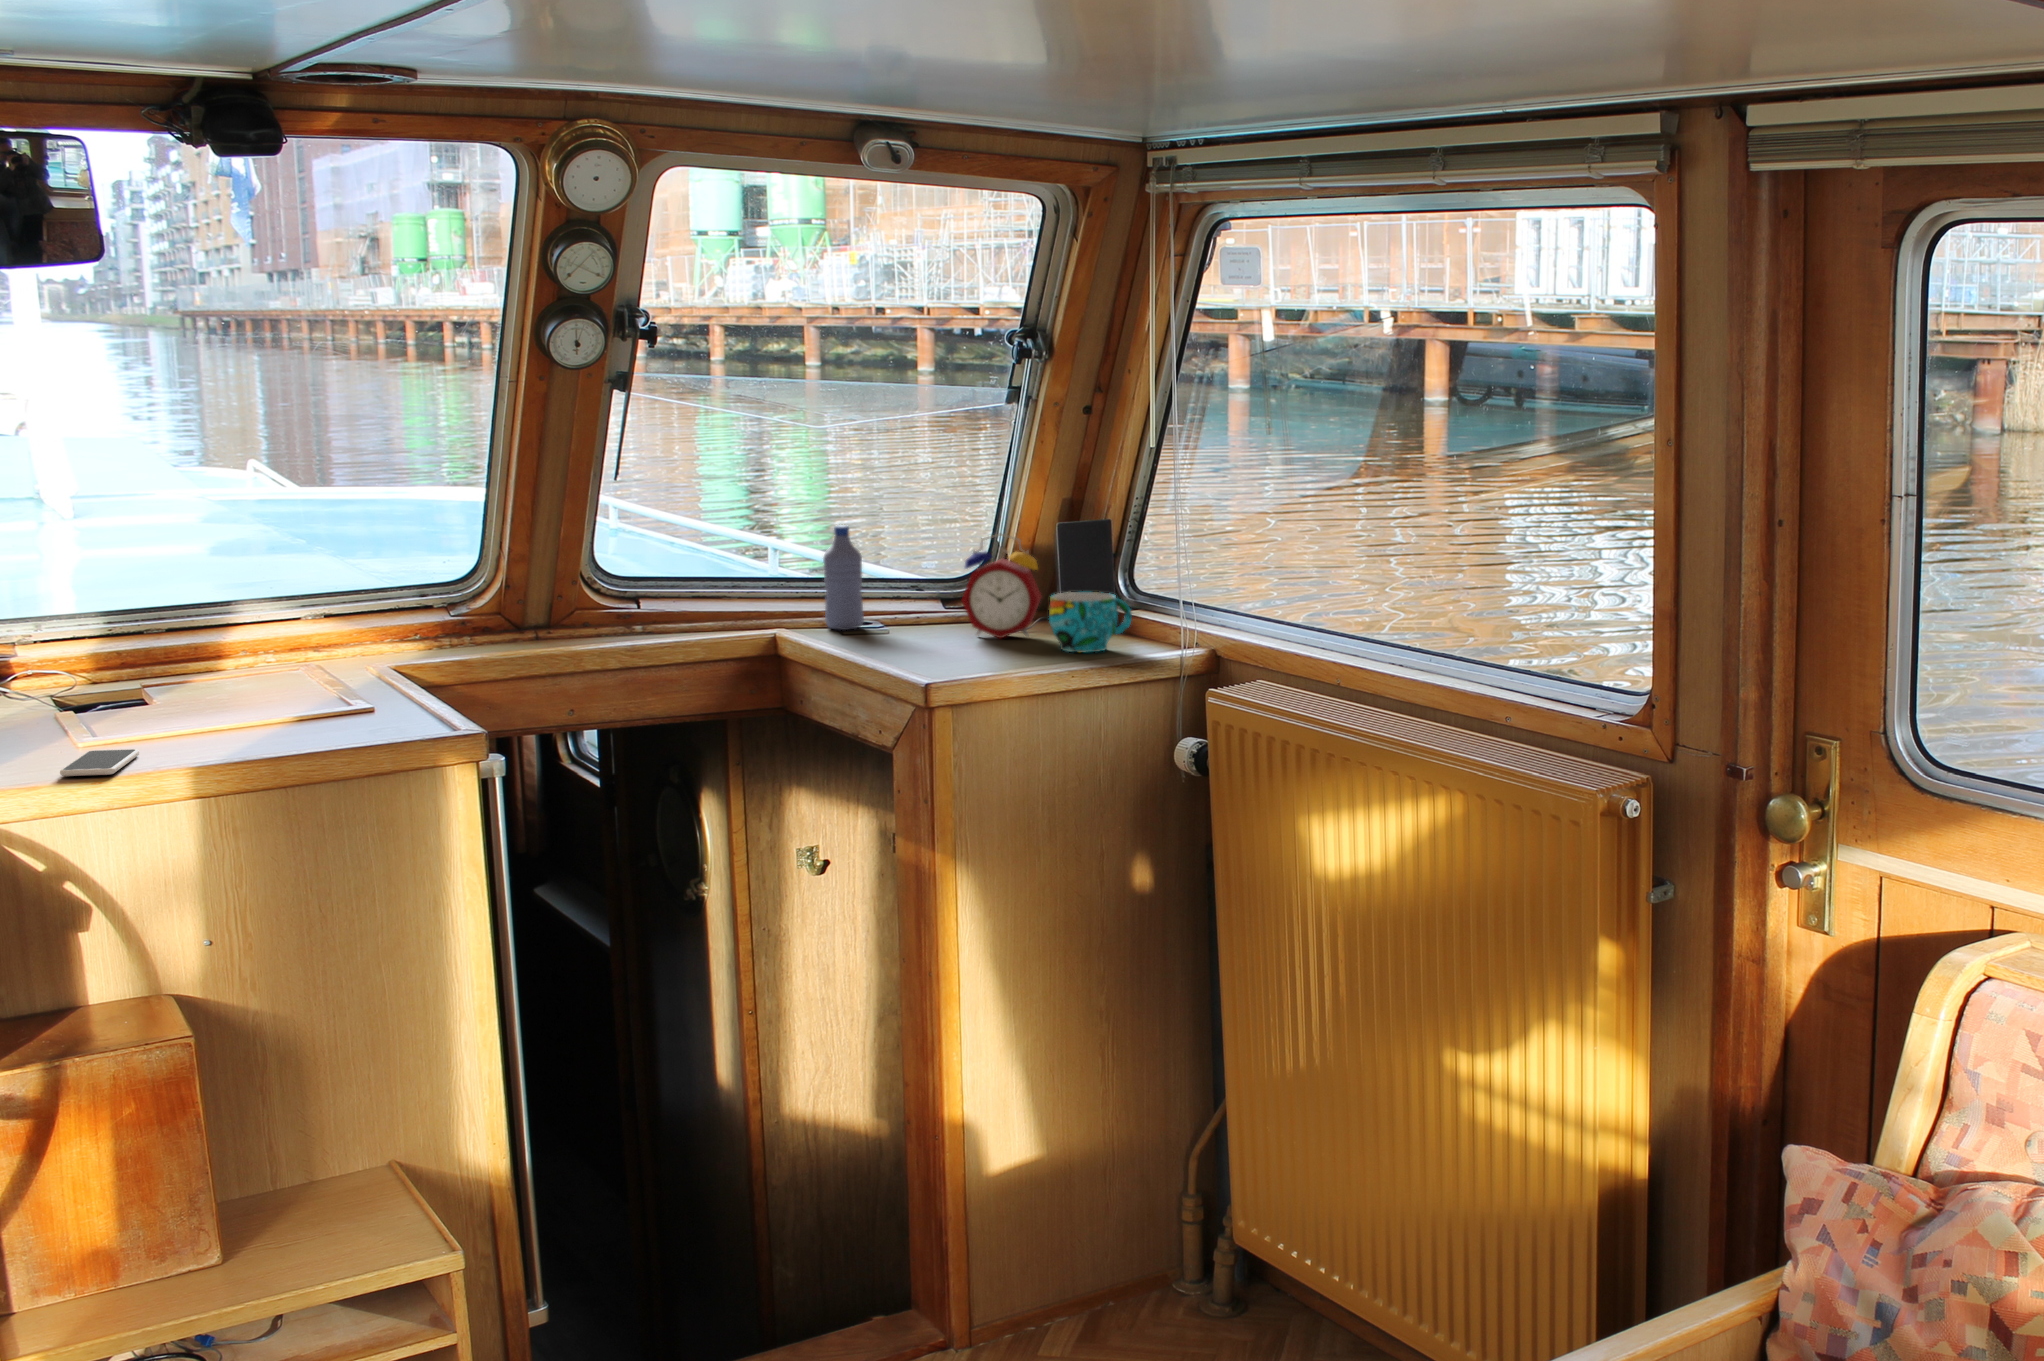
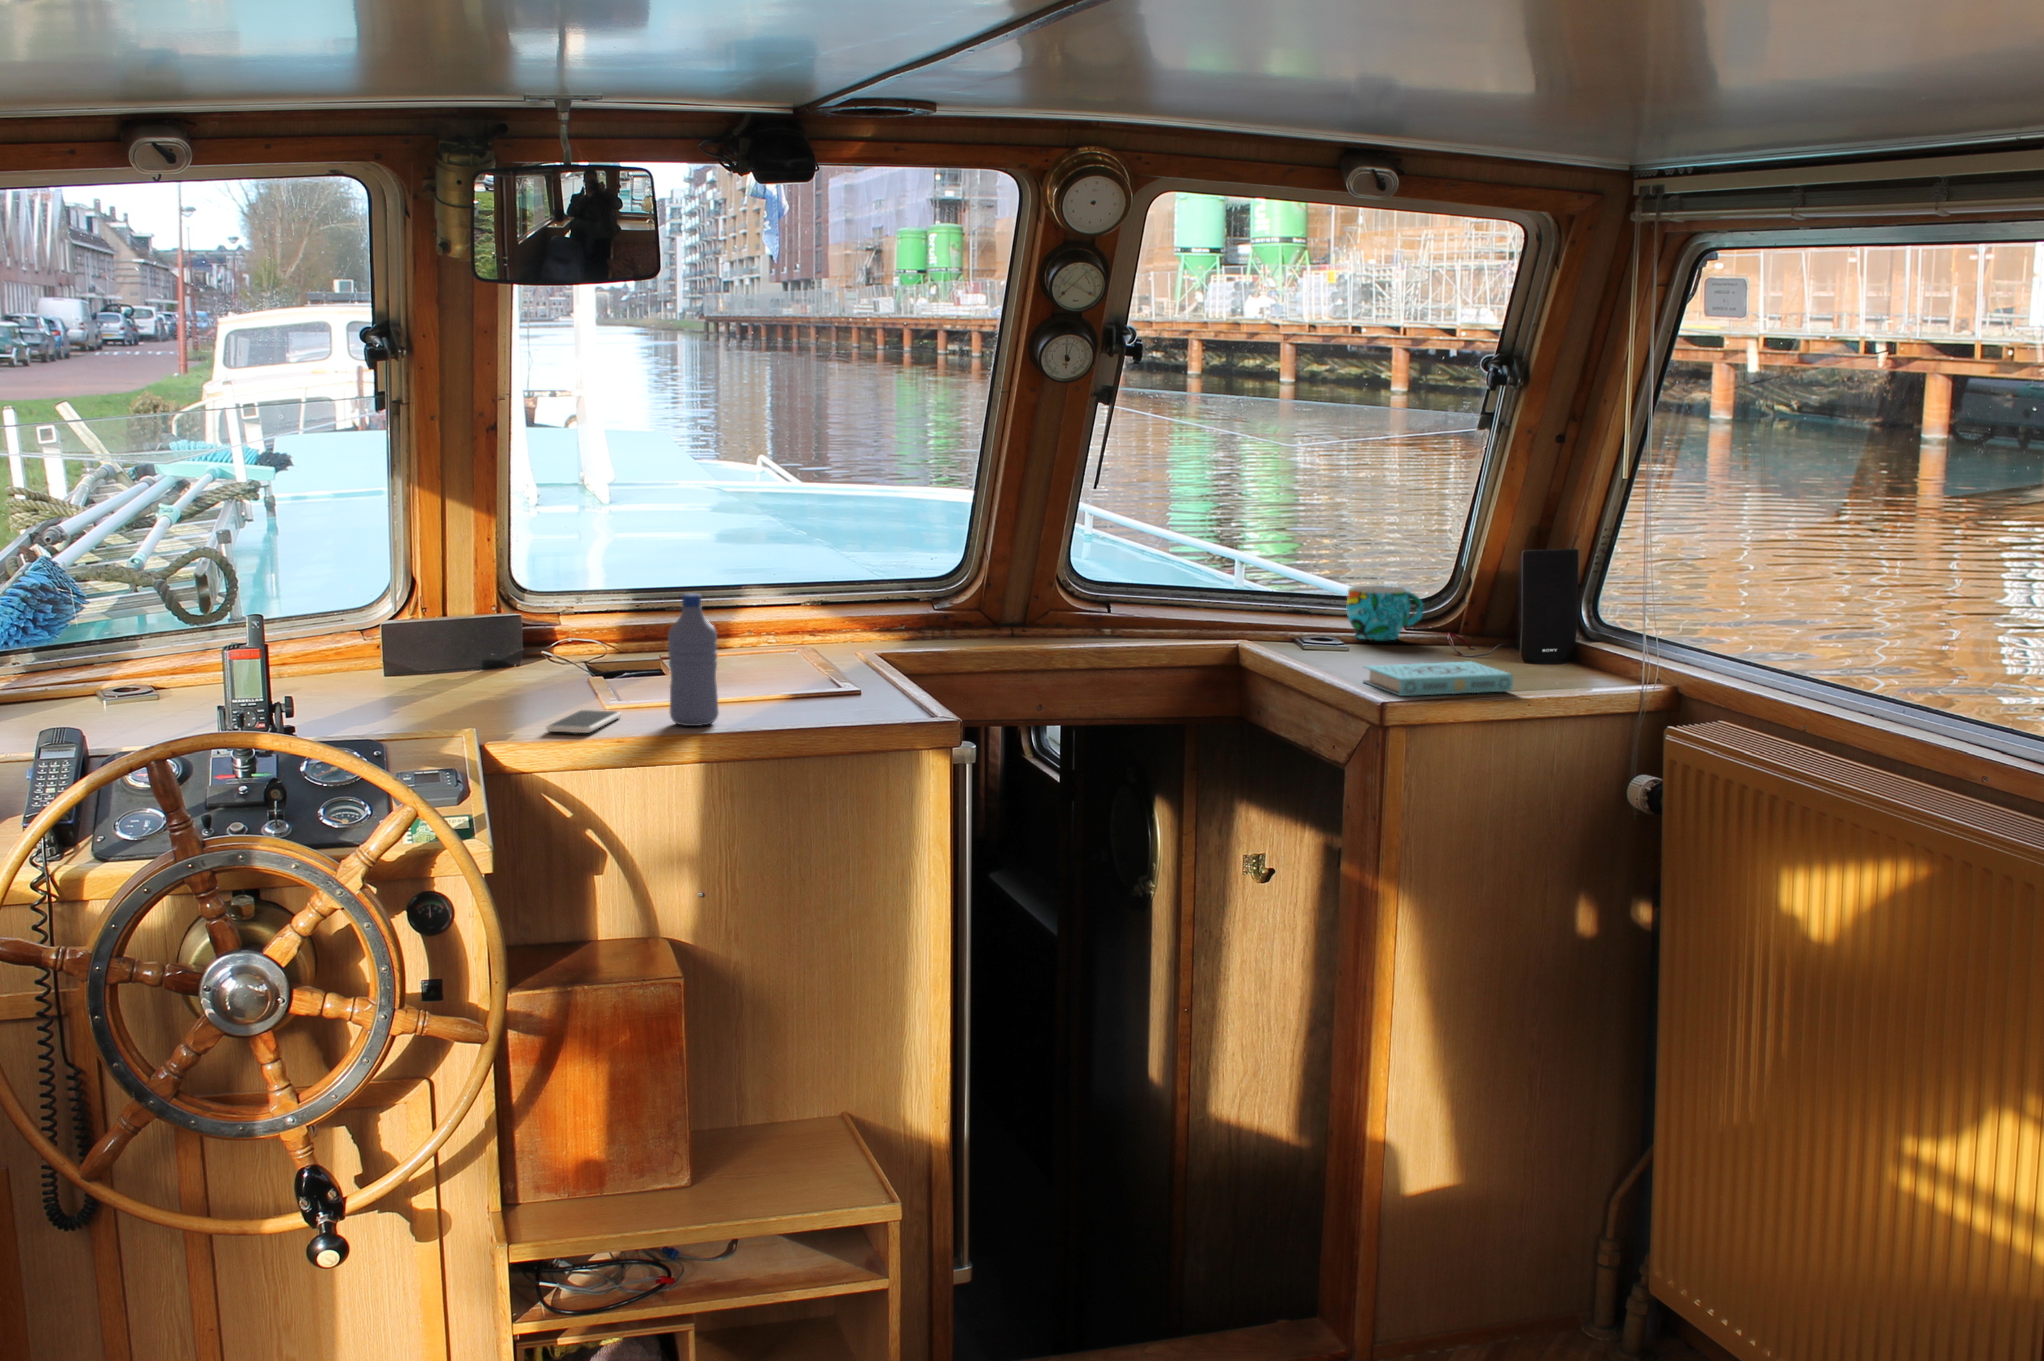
water bottle: present [823,525,864,630] -> present [668,593,719,726]
alarm clock: present [962,534,1041,639] -> none [1416,555,1499,661]
cup: present [1049,592,1132,652] -> present [1346,586,1424,640]
book: none [917,639,1062,678] -> present [1364,661,1513,696]

